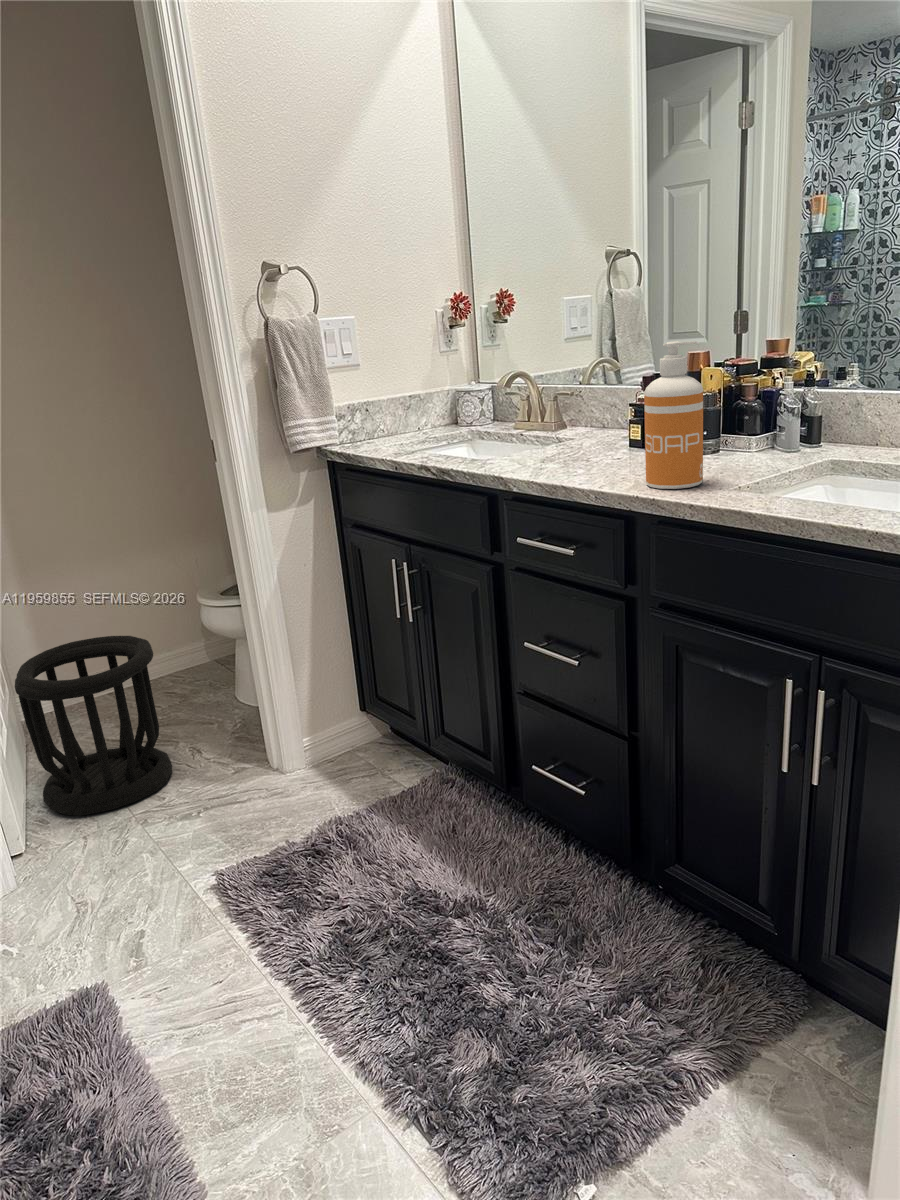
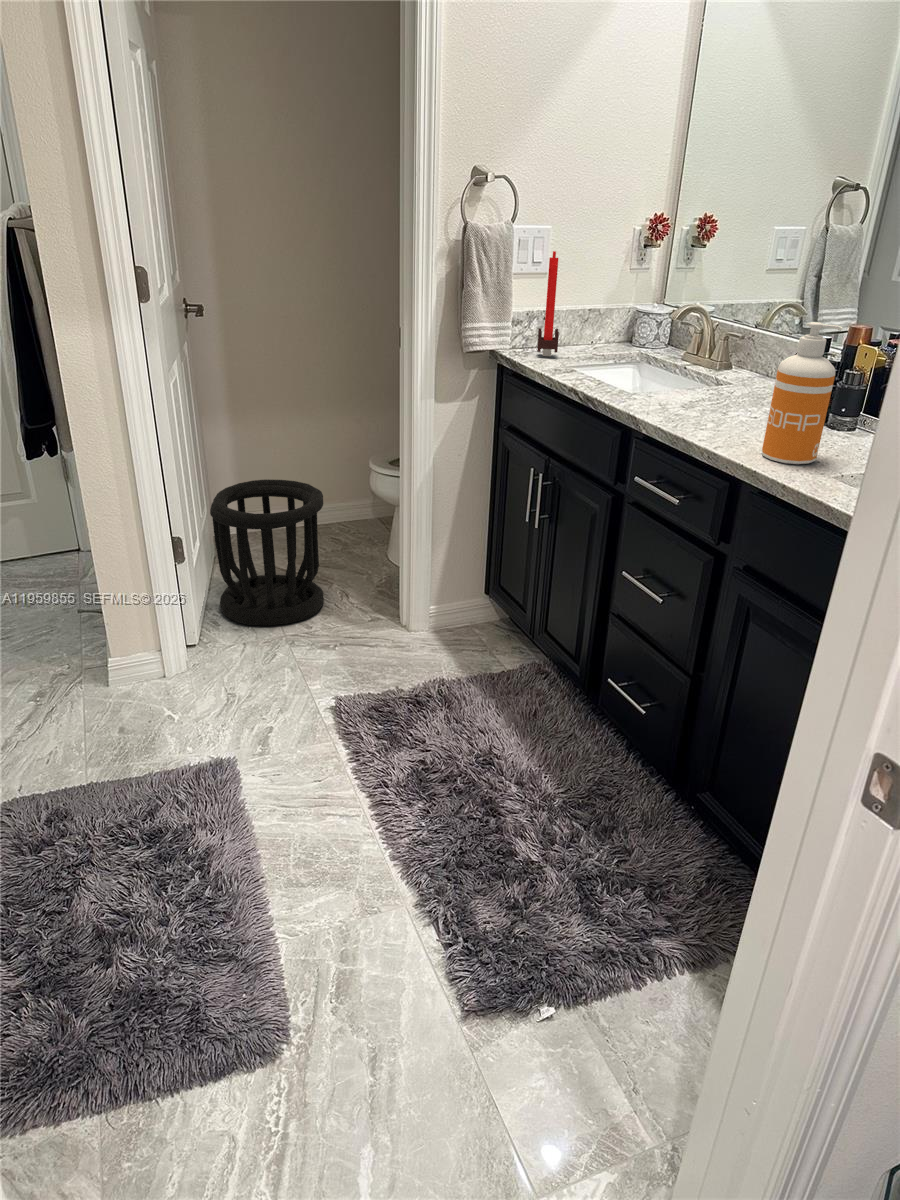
candle: none [361,337,388,447] -> present [537,251,559,356]

